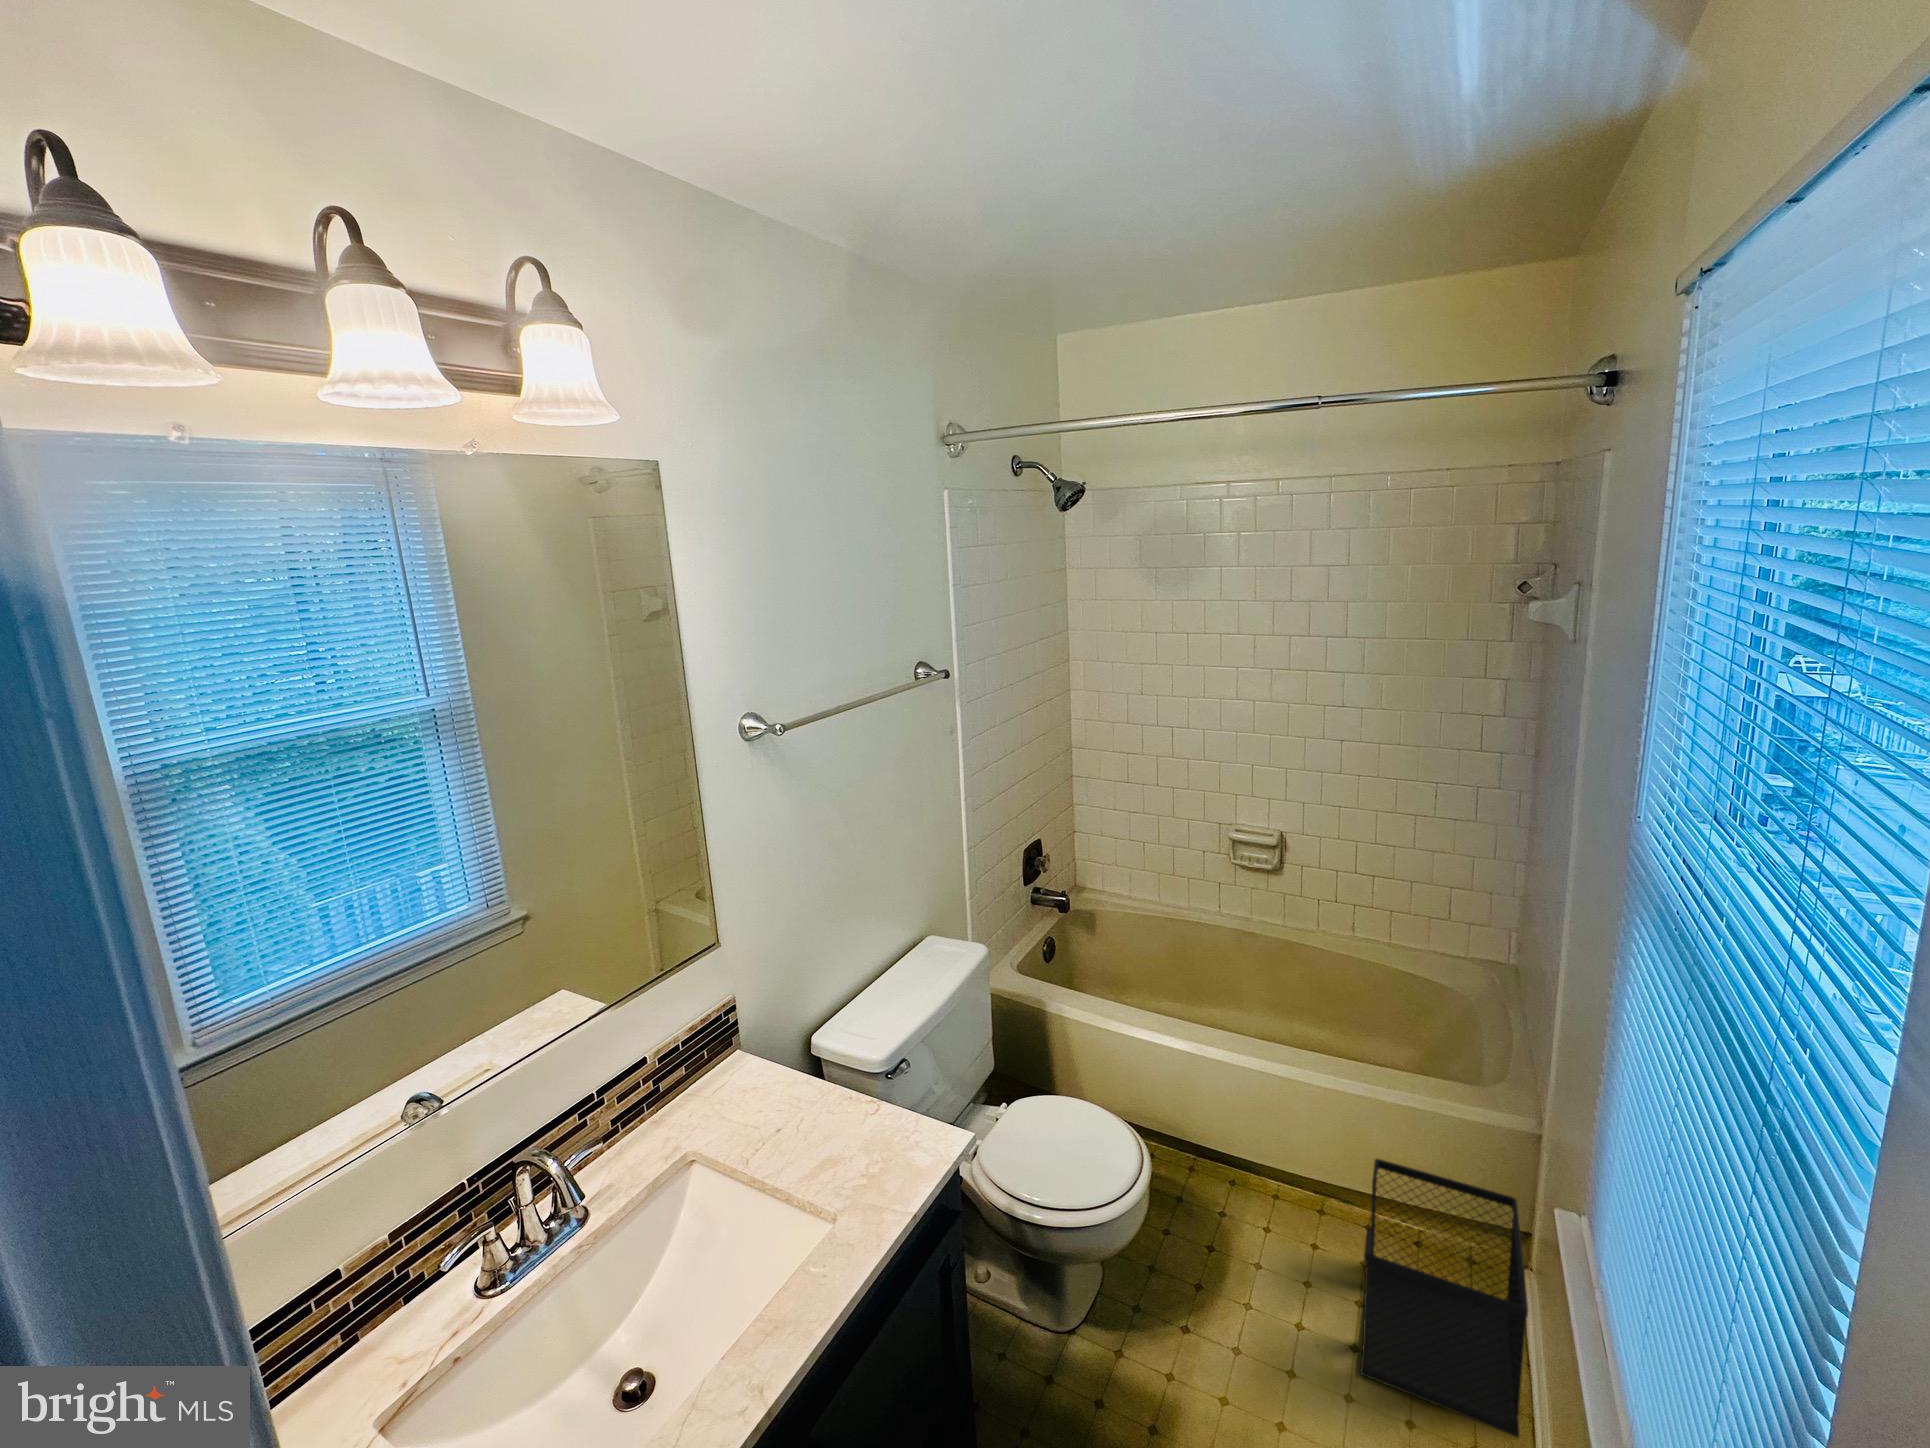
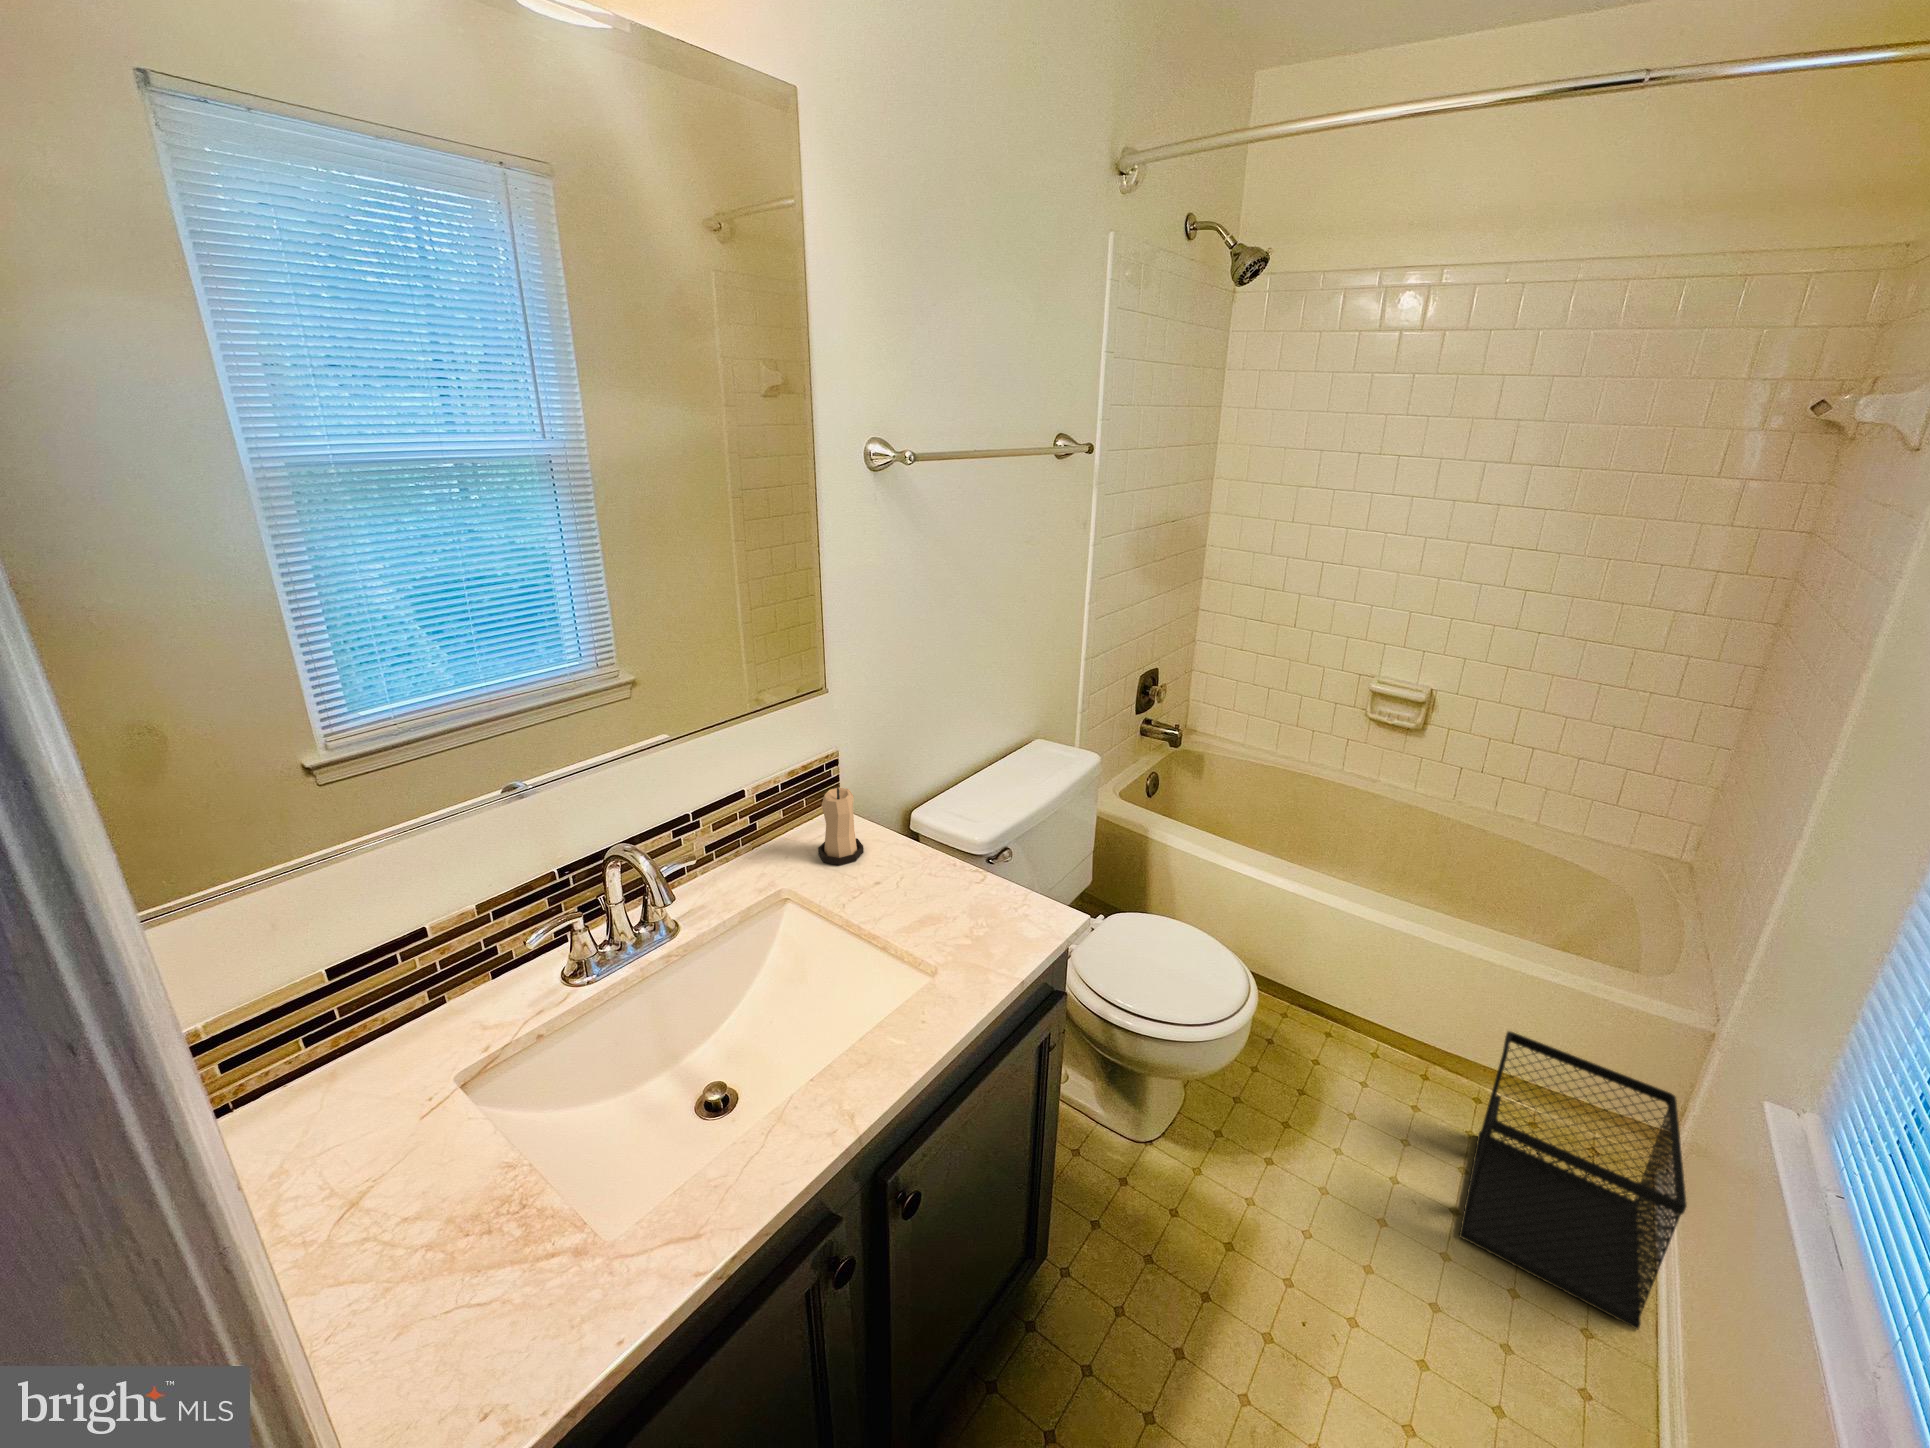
candle: none [720,1040,764,1116] -> present [818,788,864,865]

